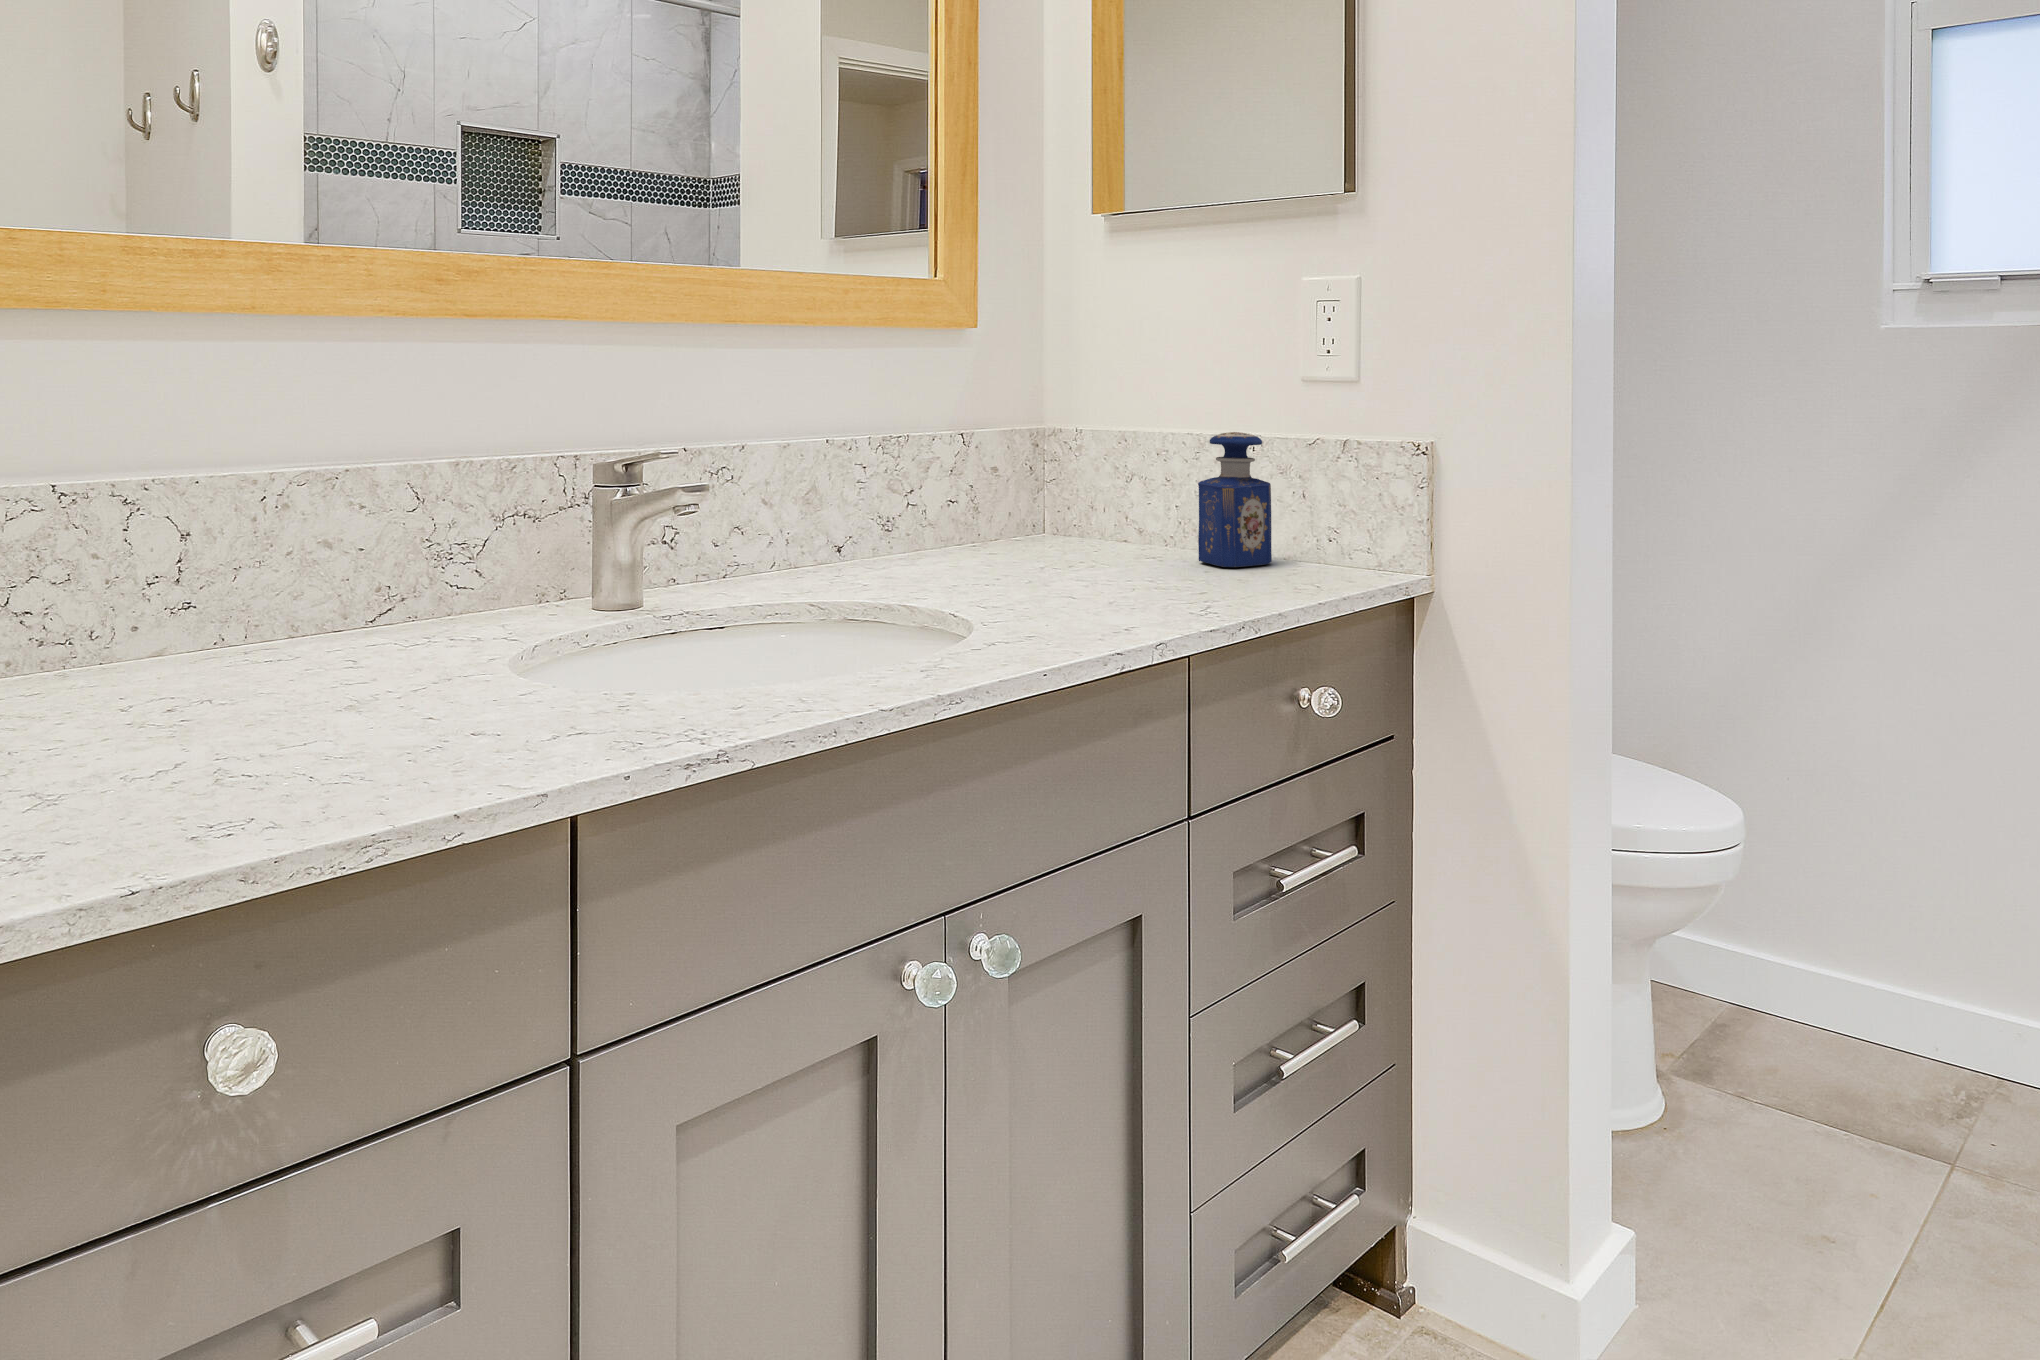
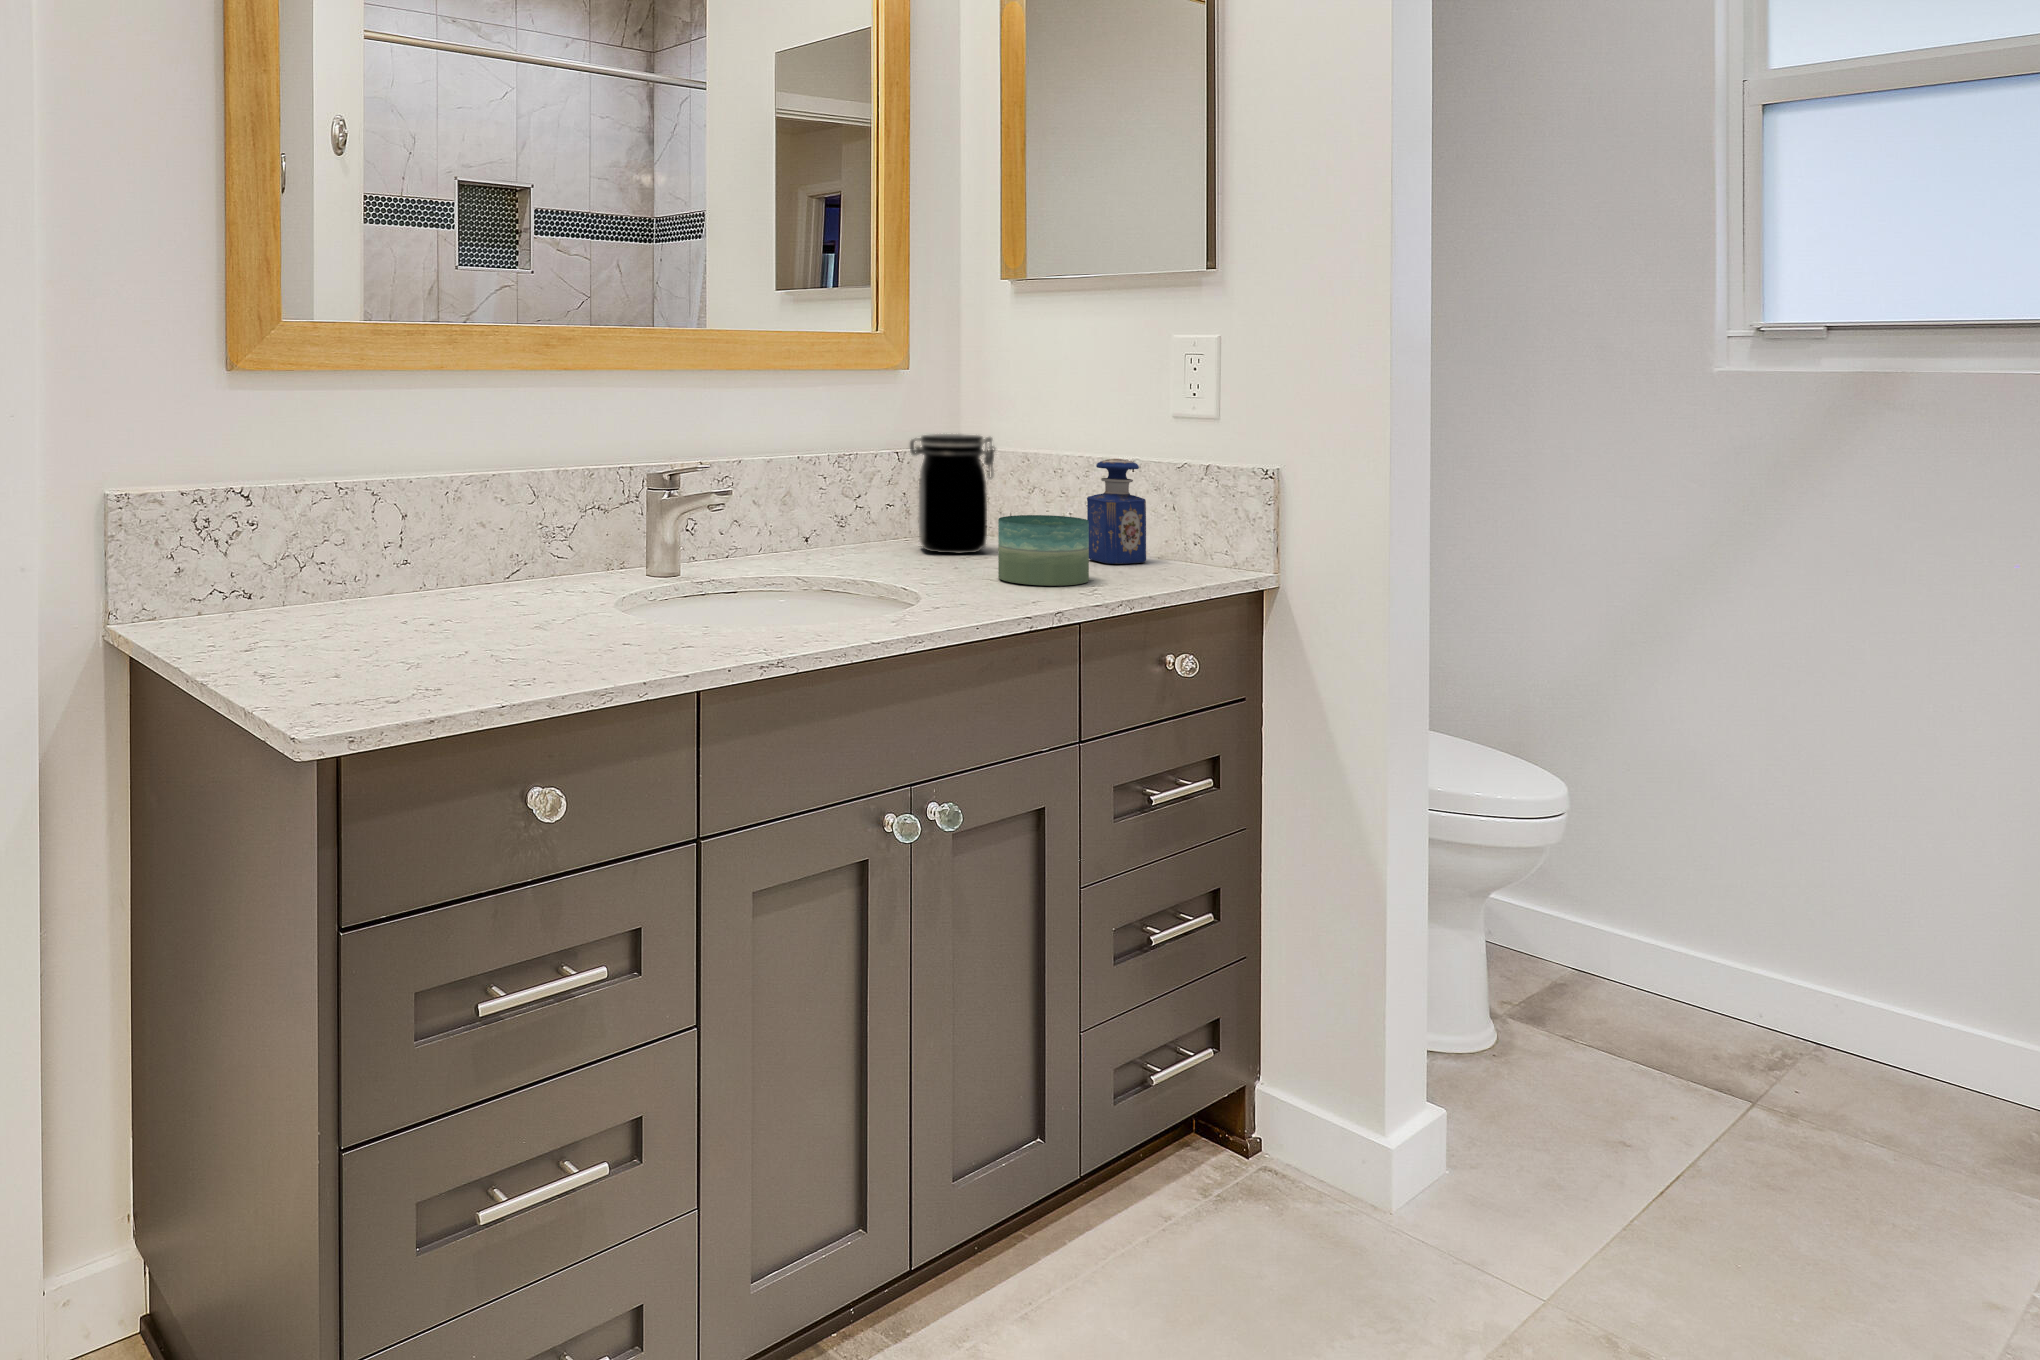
jar: none [977,405,1085,559] -> present [910,434,995,553]
candle: none [1083,507,1200,602] -> present [998,515,1089,586]

